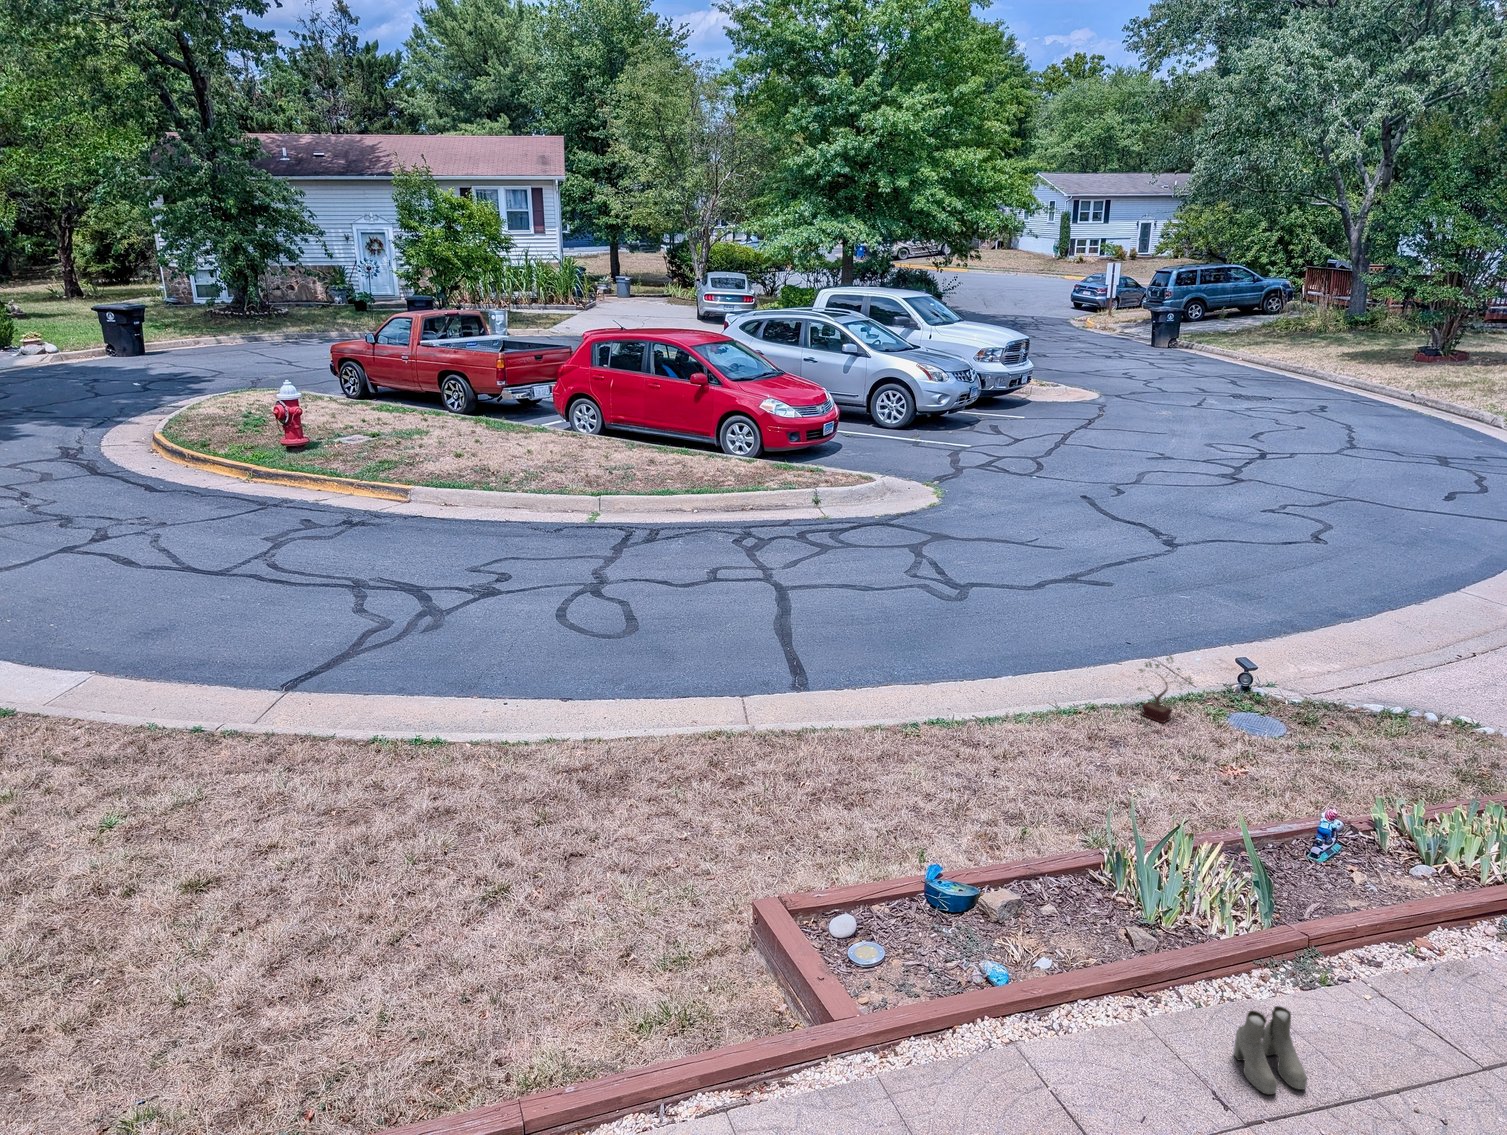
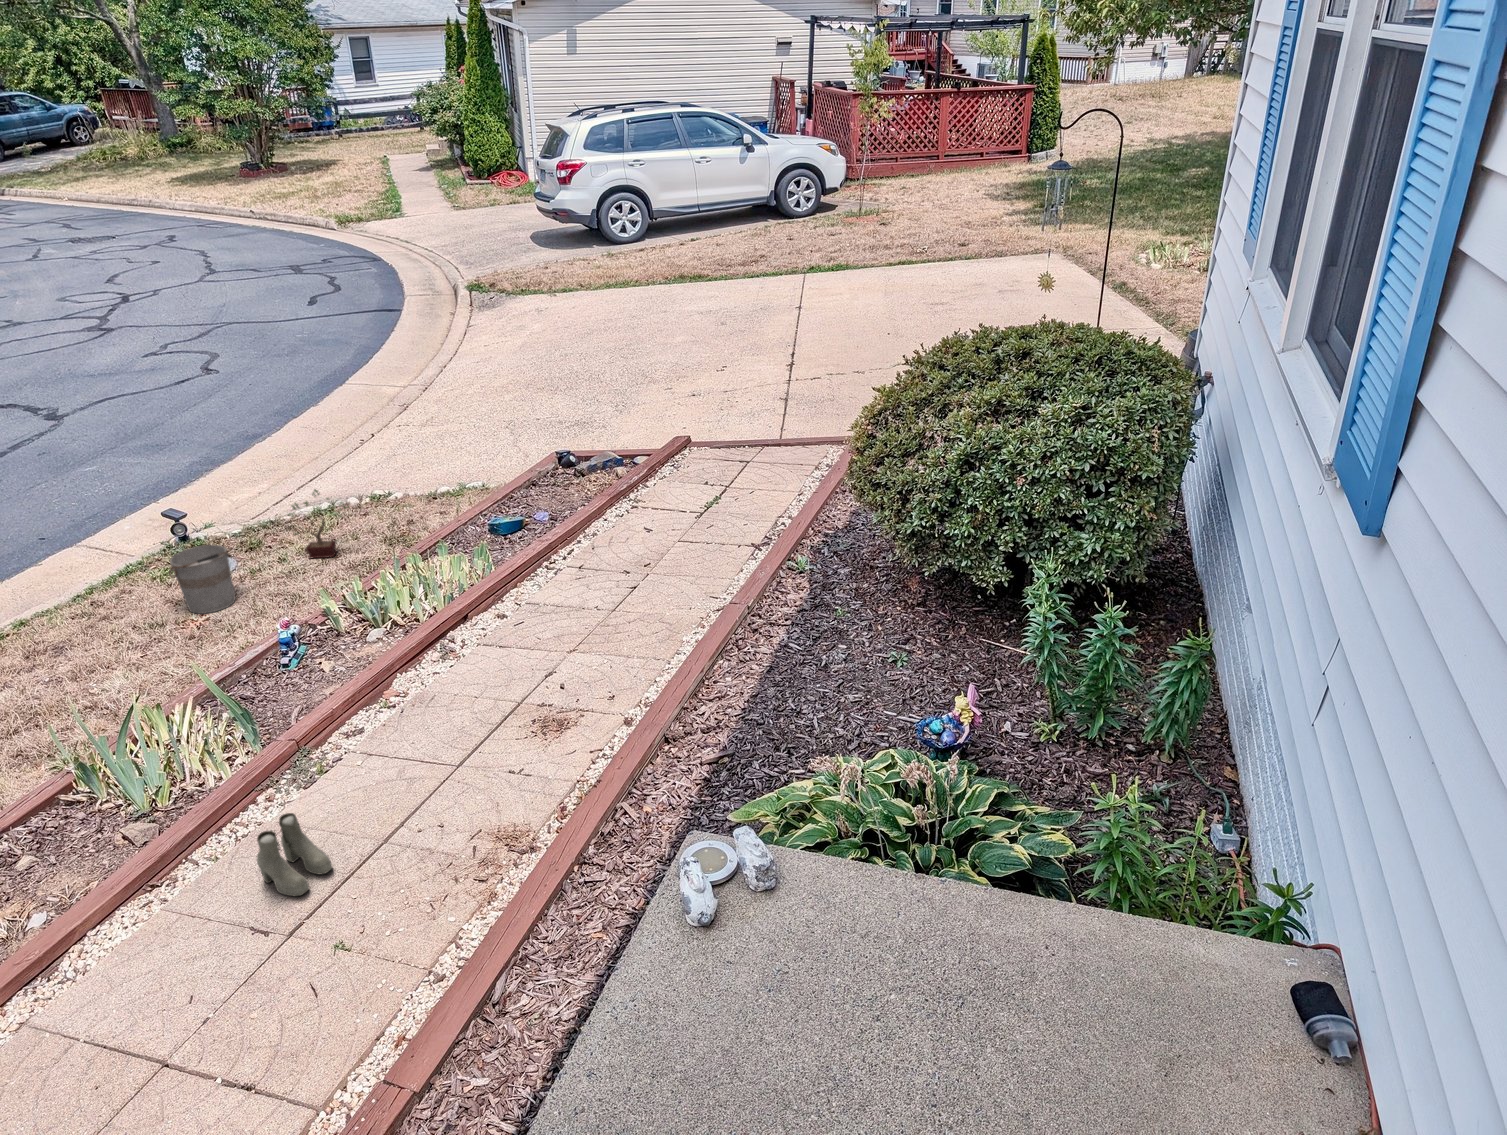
potted plant: present [1138,656,1193,723] -> present [288,489,349,559]
bucket: none [1234,703,1301,770] -> present [169,545,235,614]

